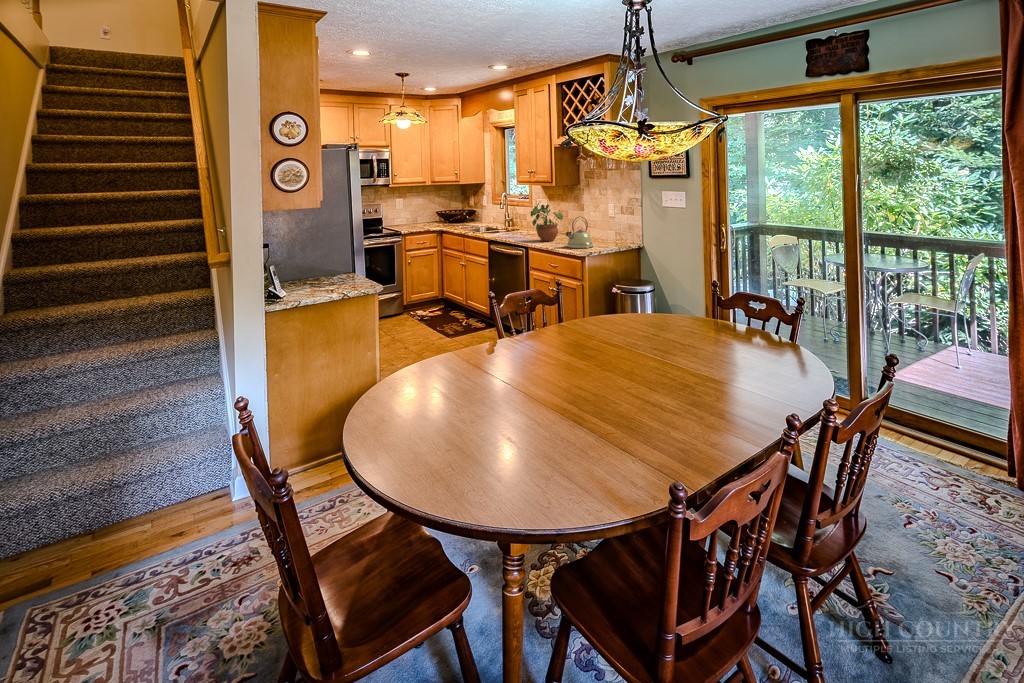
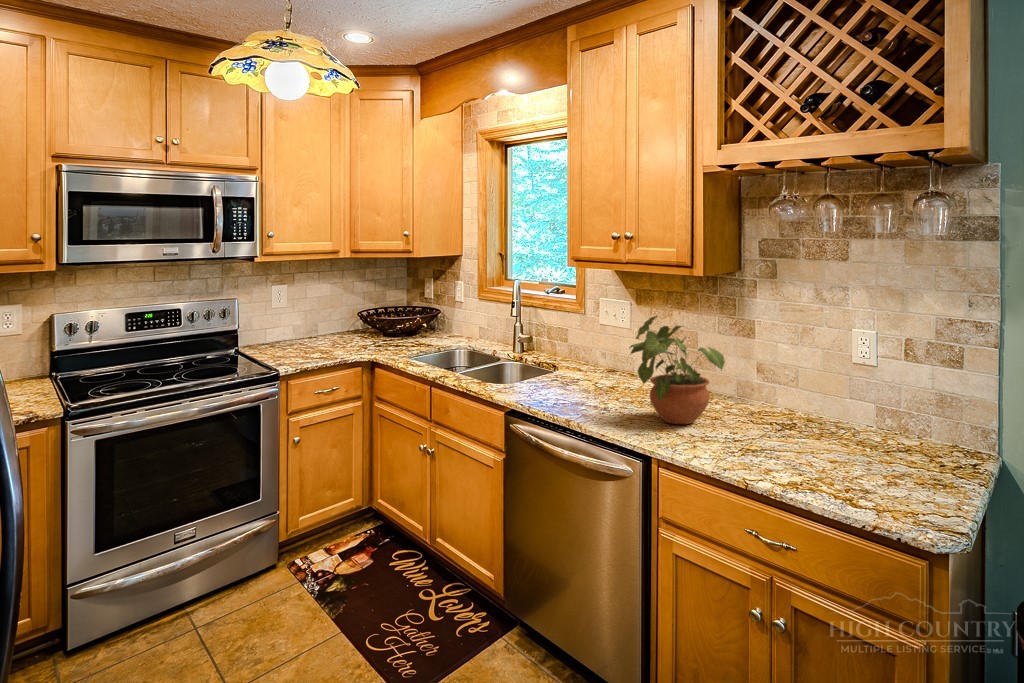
kettle: present [566,217,593,248] -> none [777,375,864,476]

